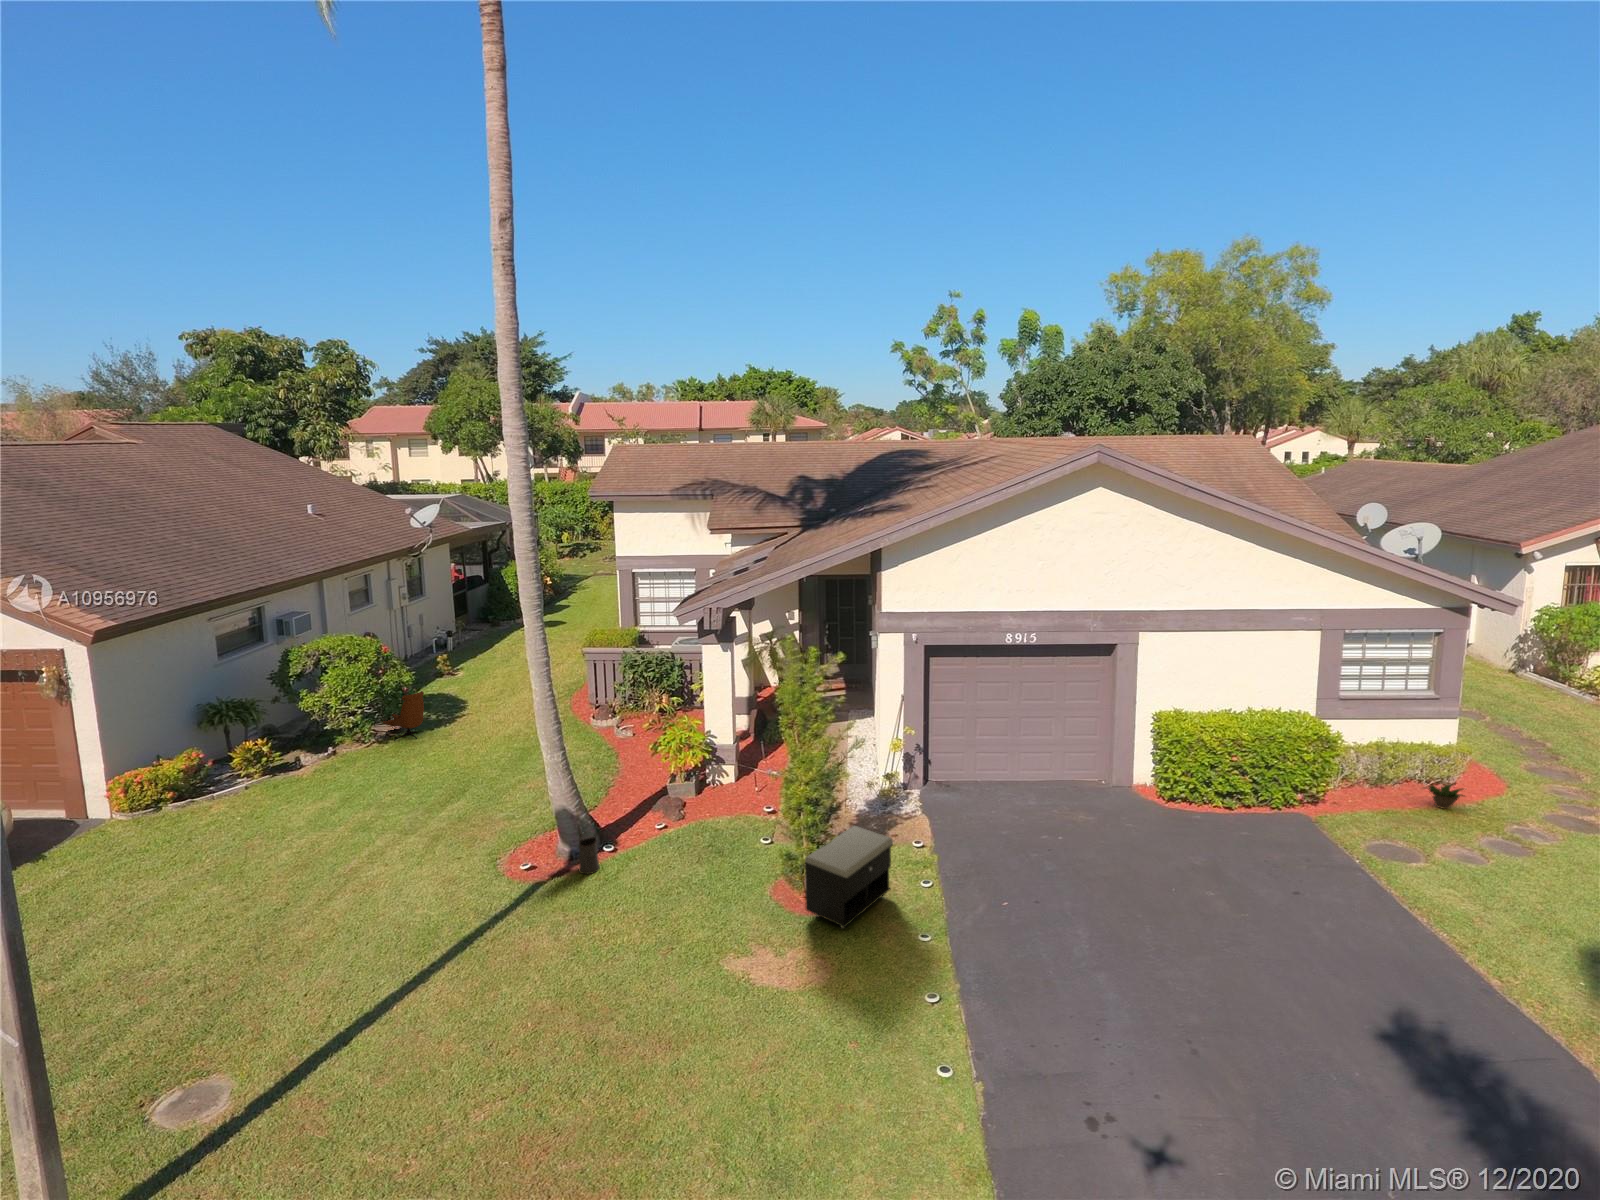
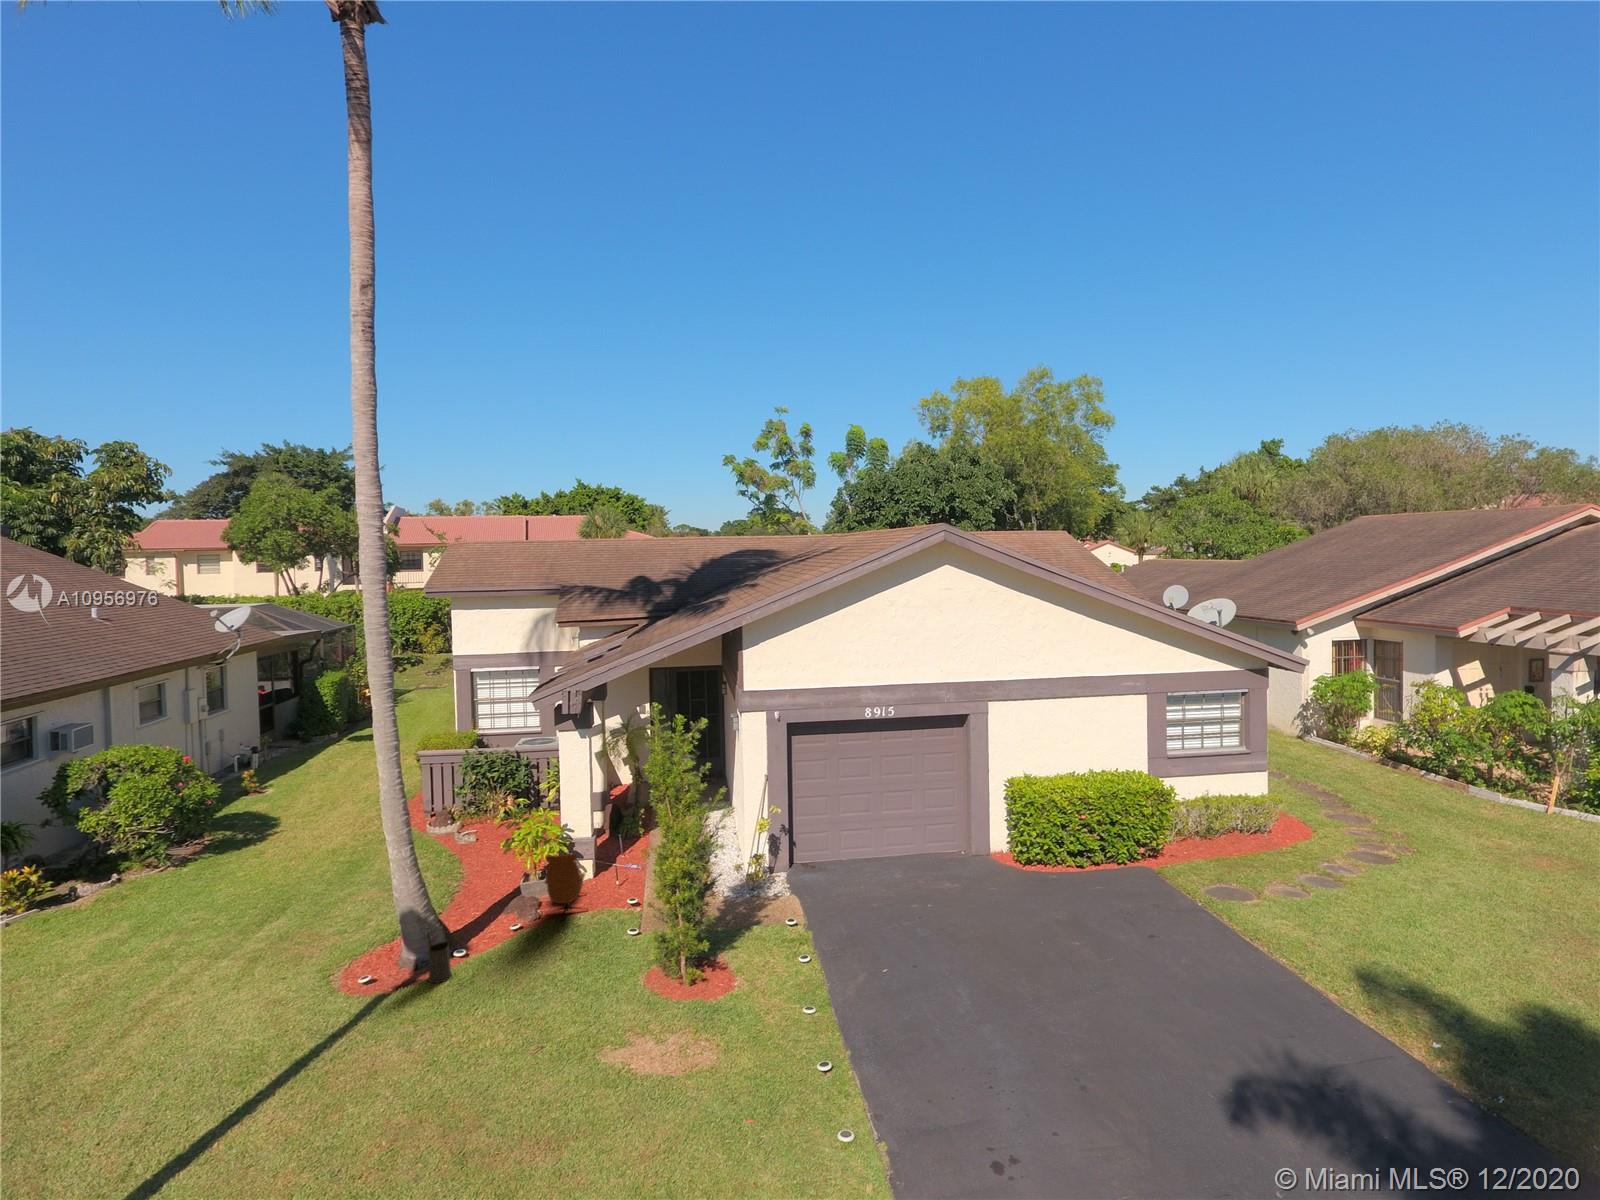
lounge chair: present [383,691,424,740] -> present [545,853,587,919]
decorative plant: present [1429,784,1463,809] -> none [1241,830,1279,853]
storage bench: present [805,826,893,928] -> none [674,904,763,1007]

